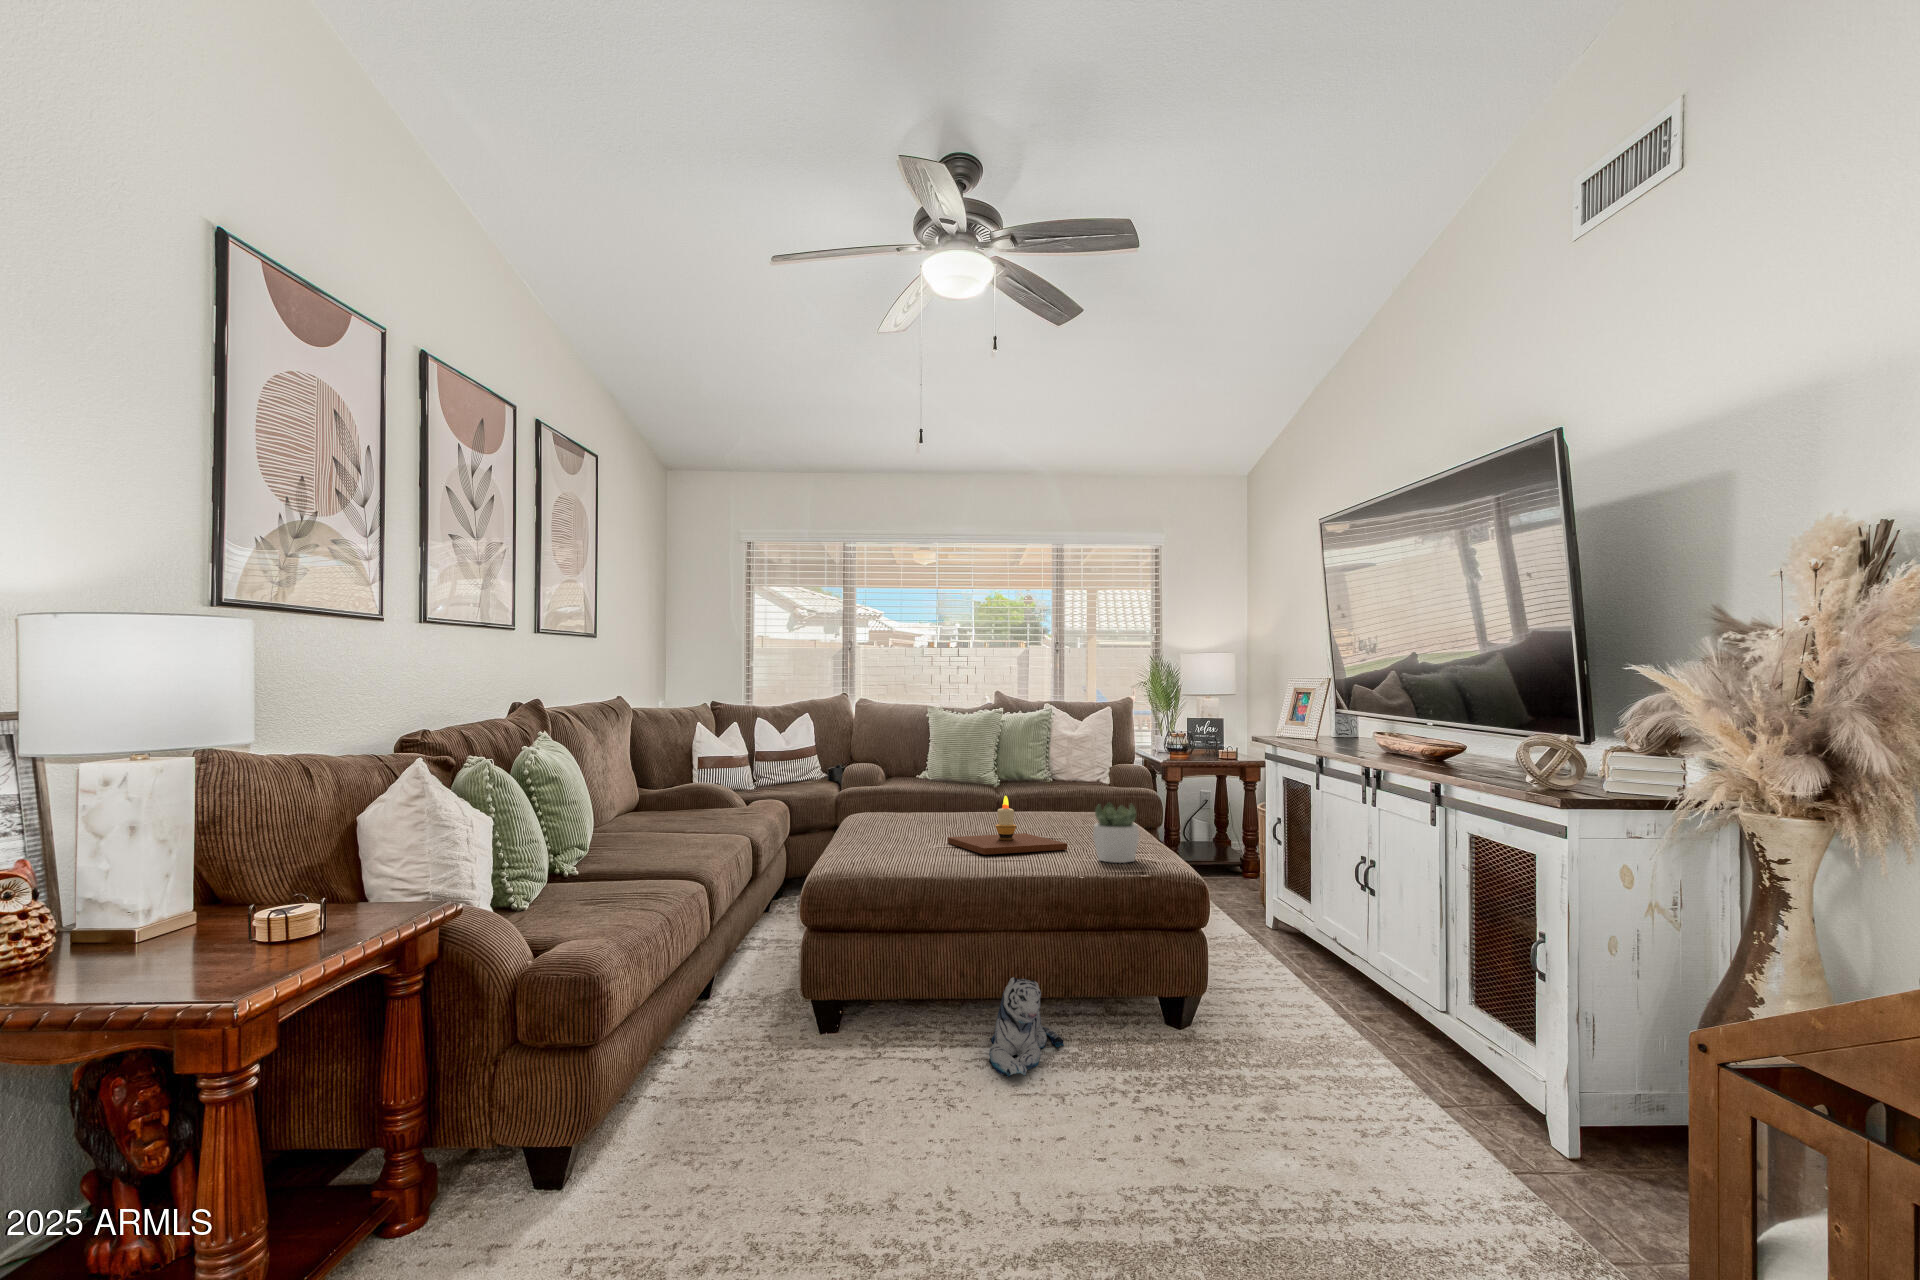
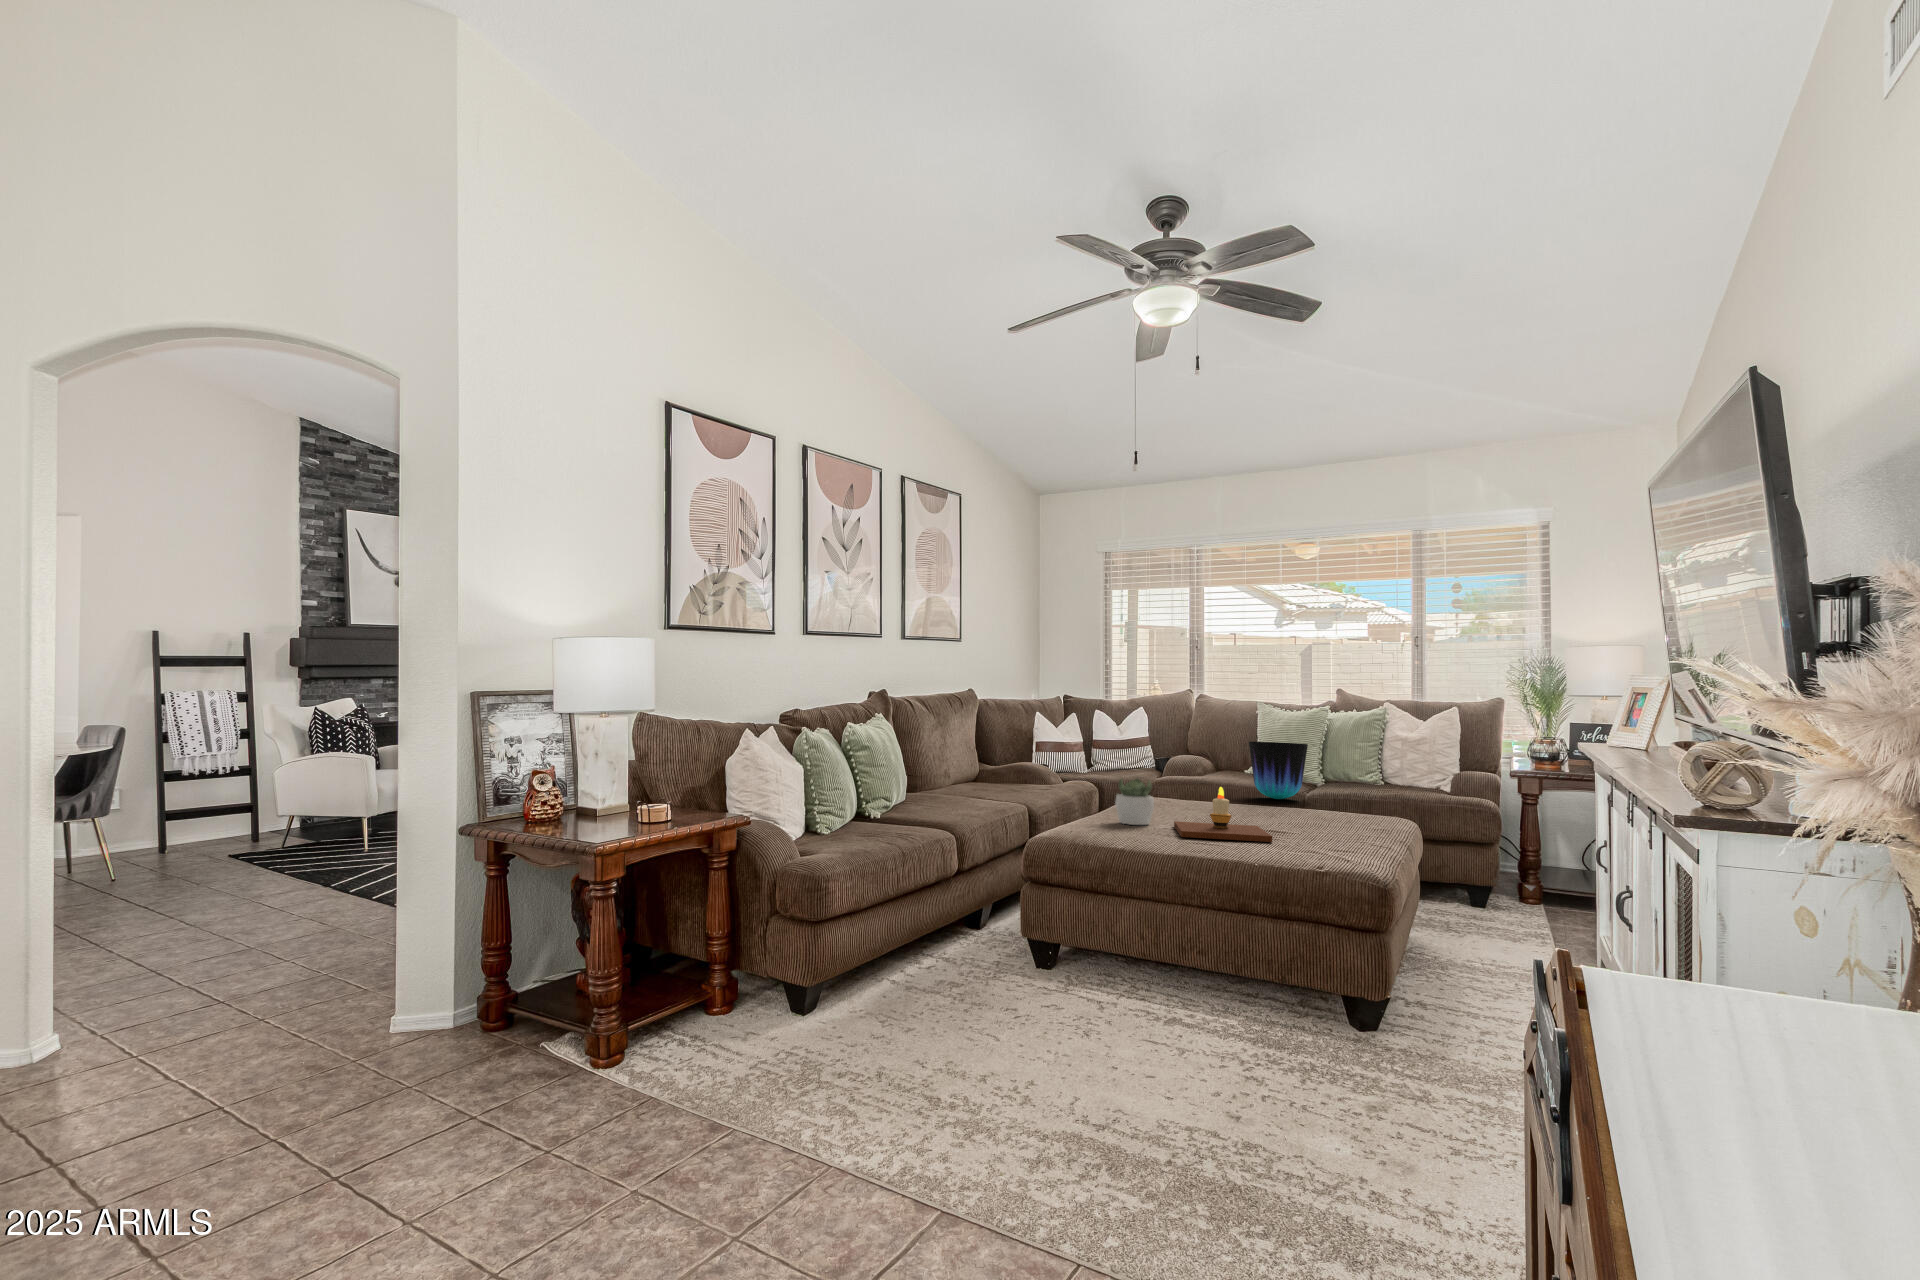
vase: none [941,745,996,802] -> present [1249,742,1308,799]
succulent plant: present [1093,803,1139,863] -> present [1115,779,1154,825]
plush toy: present [989,978,1064,1077] -> none [1143,944,1228,1027]

